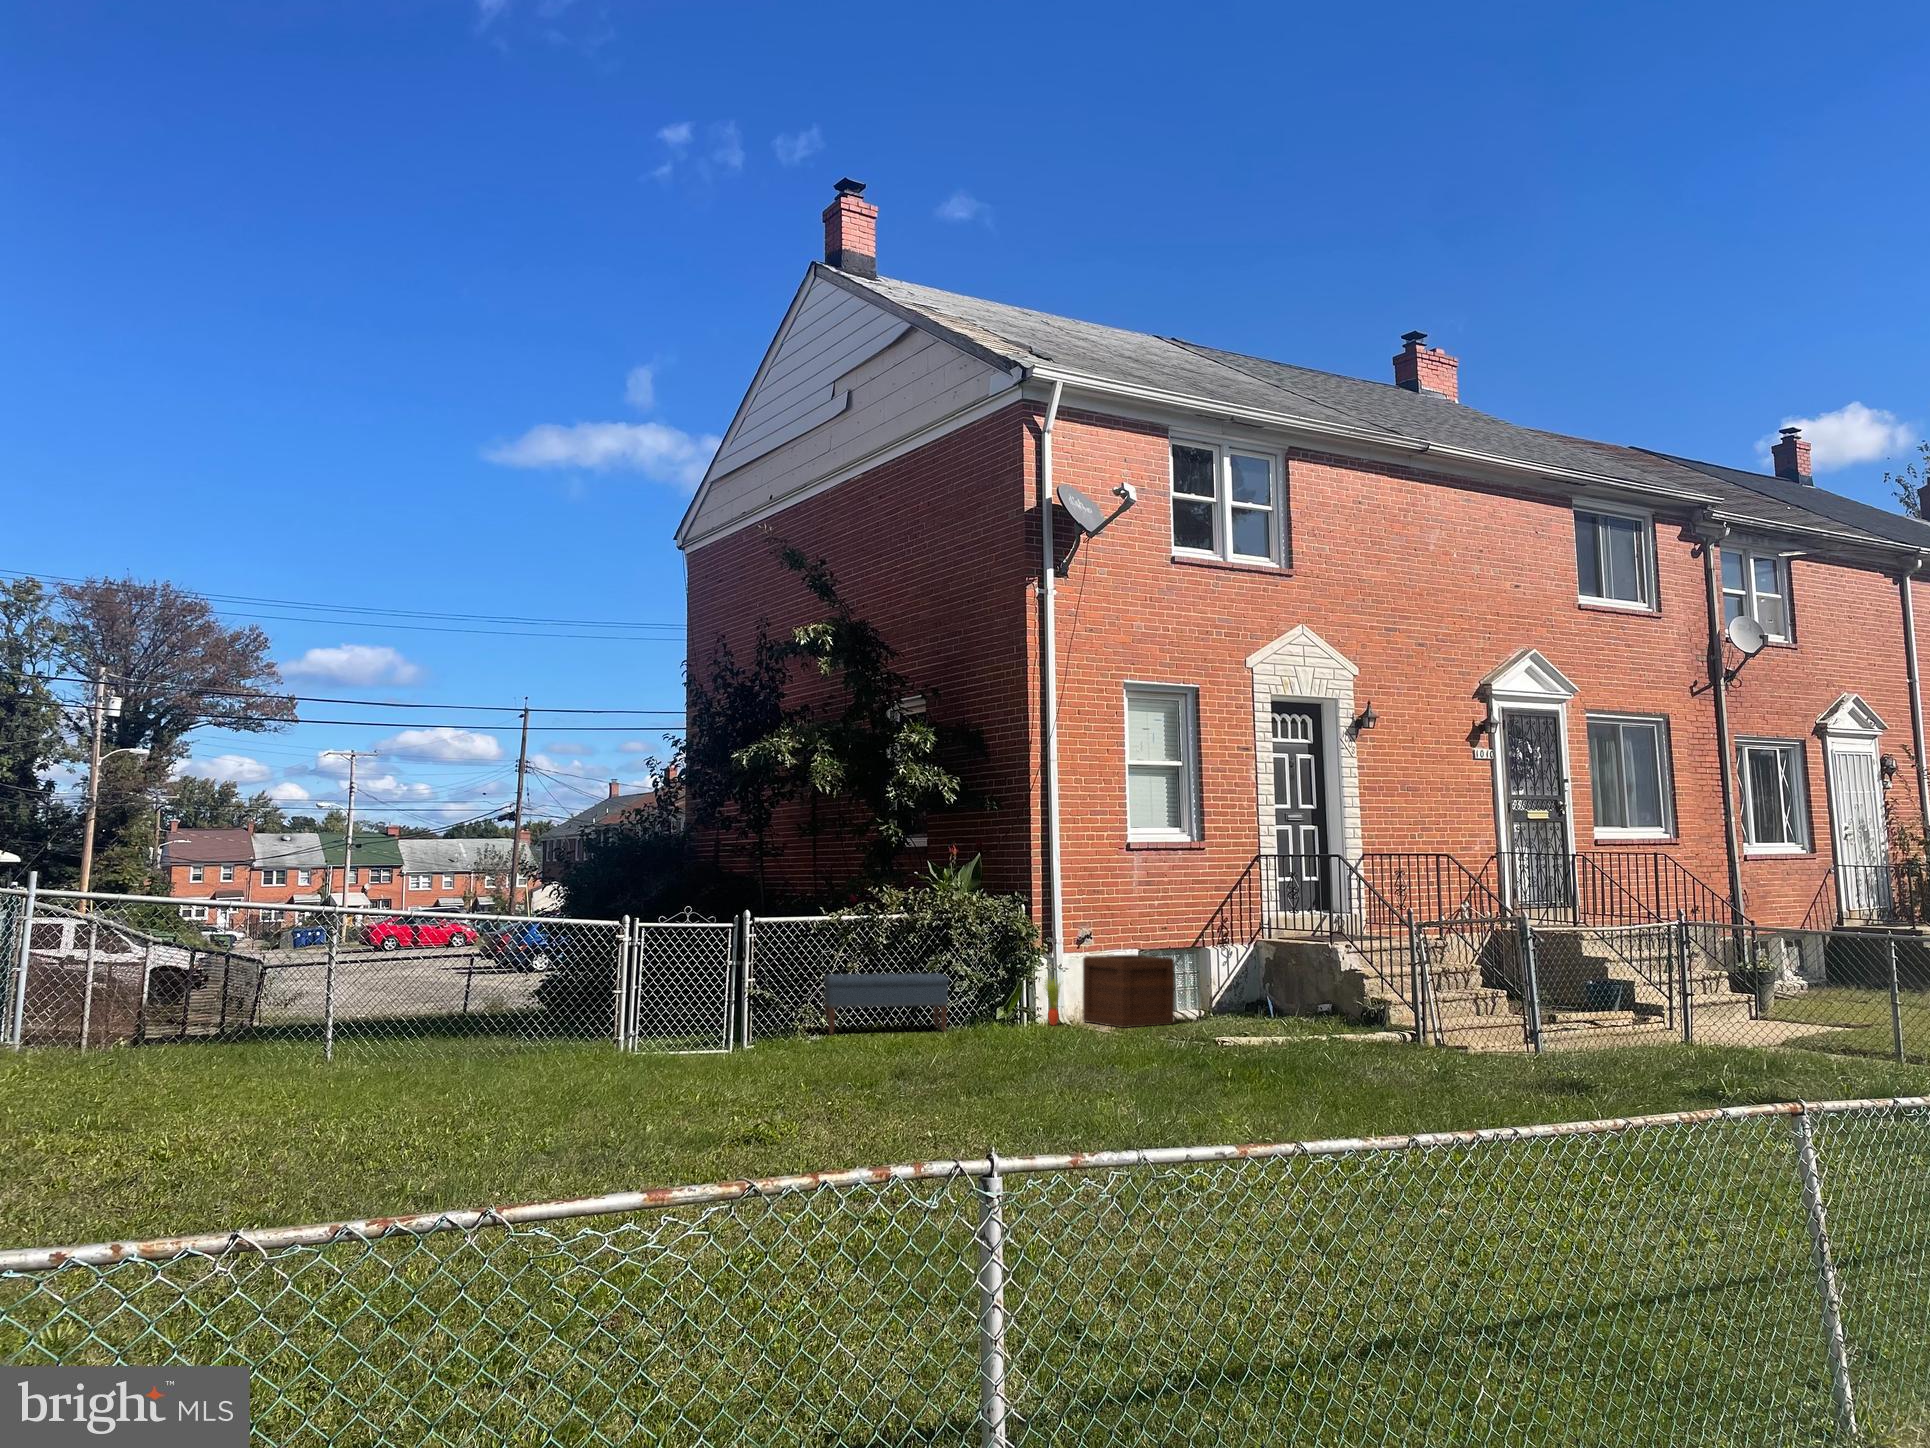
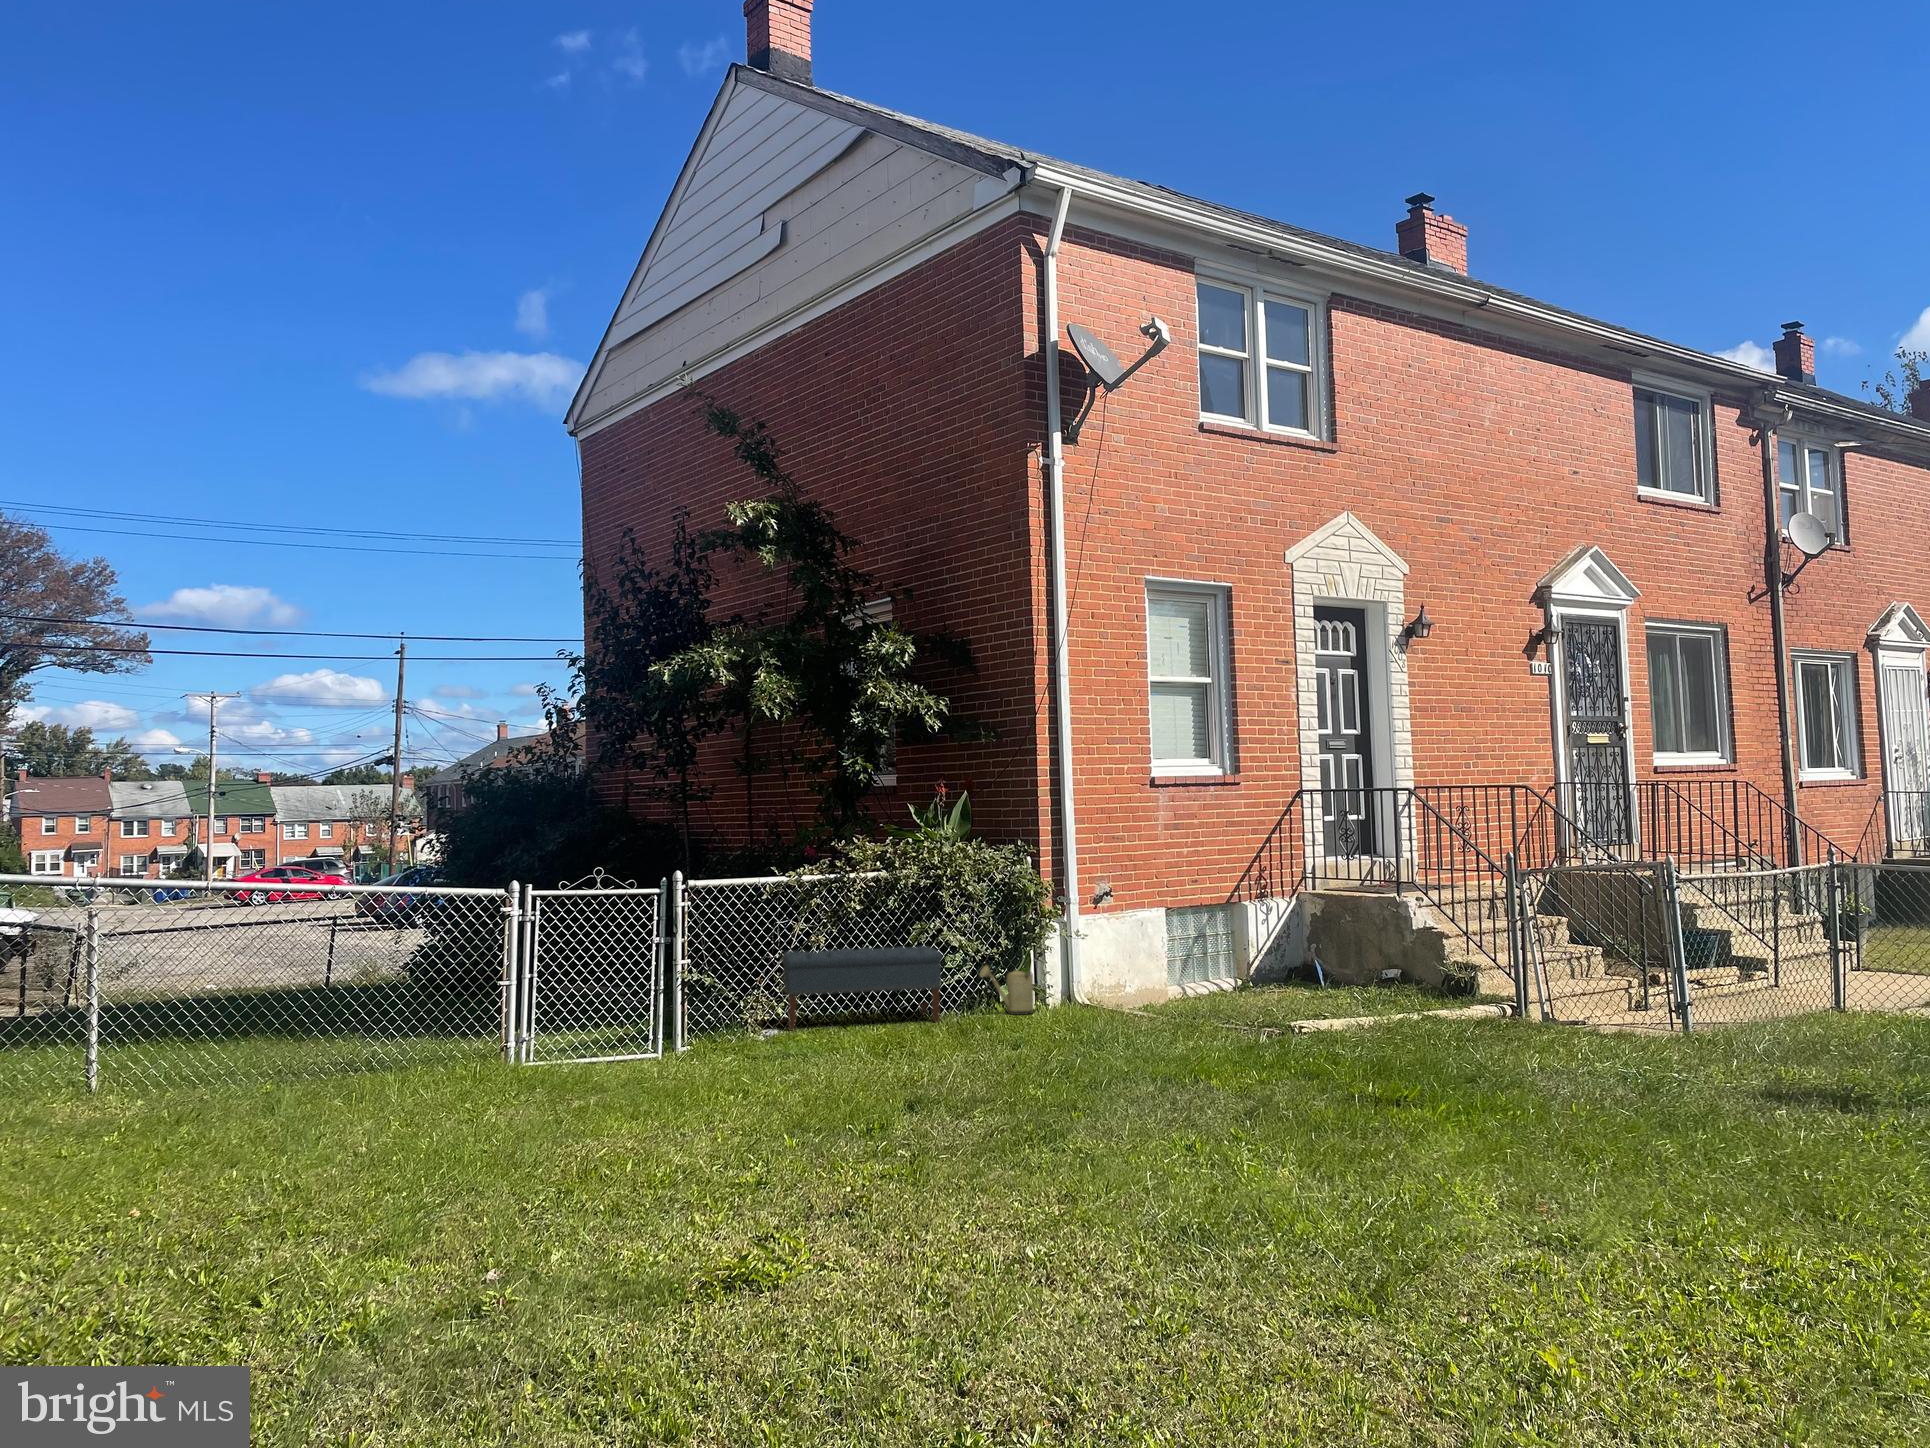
wooden crate: present [1083,955,1175,1028] -> none [1103,915,1219,1010]
potted plant: present [1044,977,1061,1025] -> none [1055,944,1082,1007]
watering can: none [980,984,1027,1029] -> present [980,960,1034,1015]

